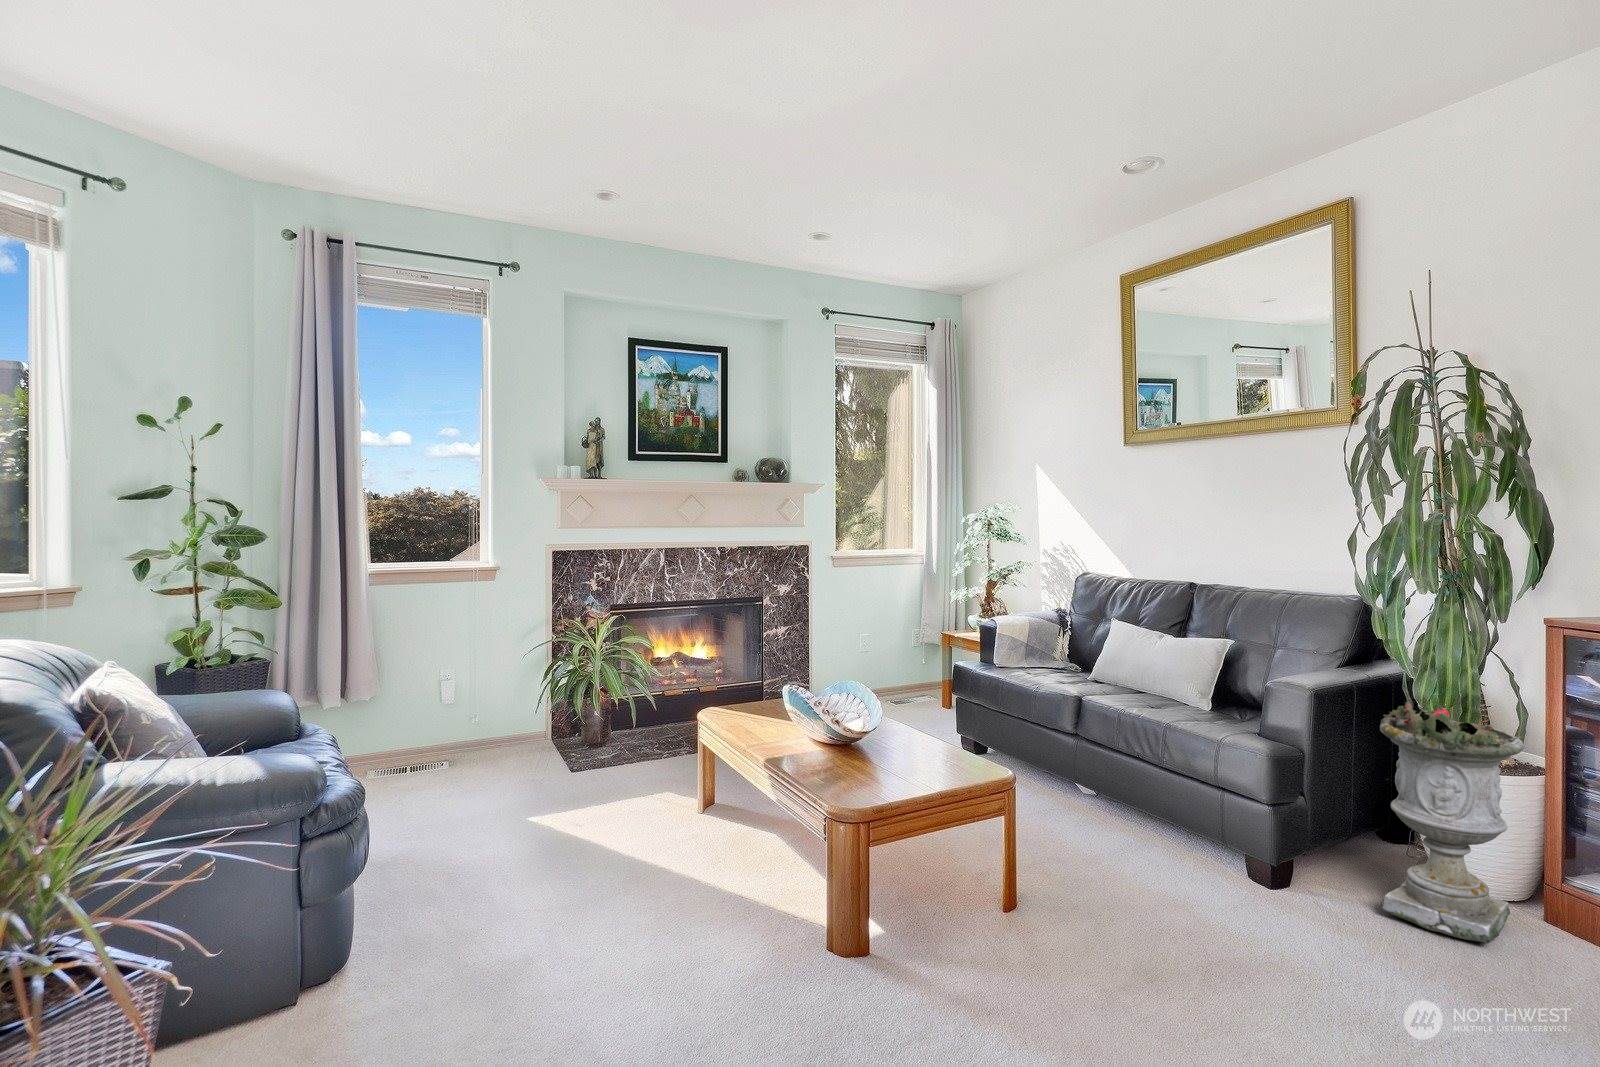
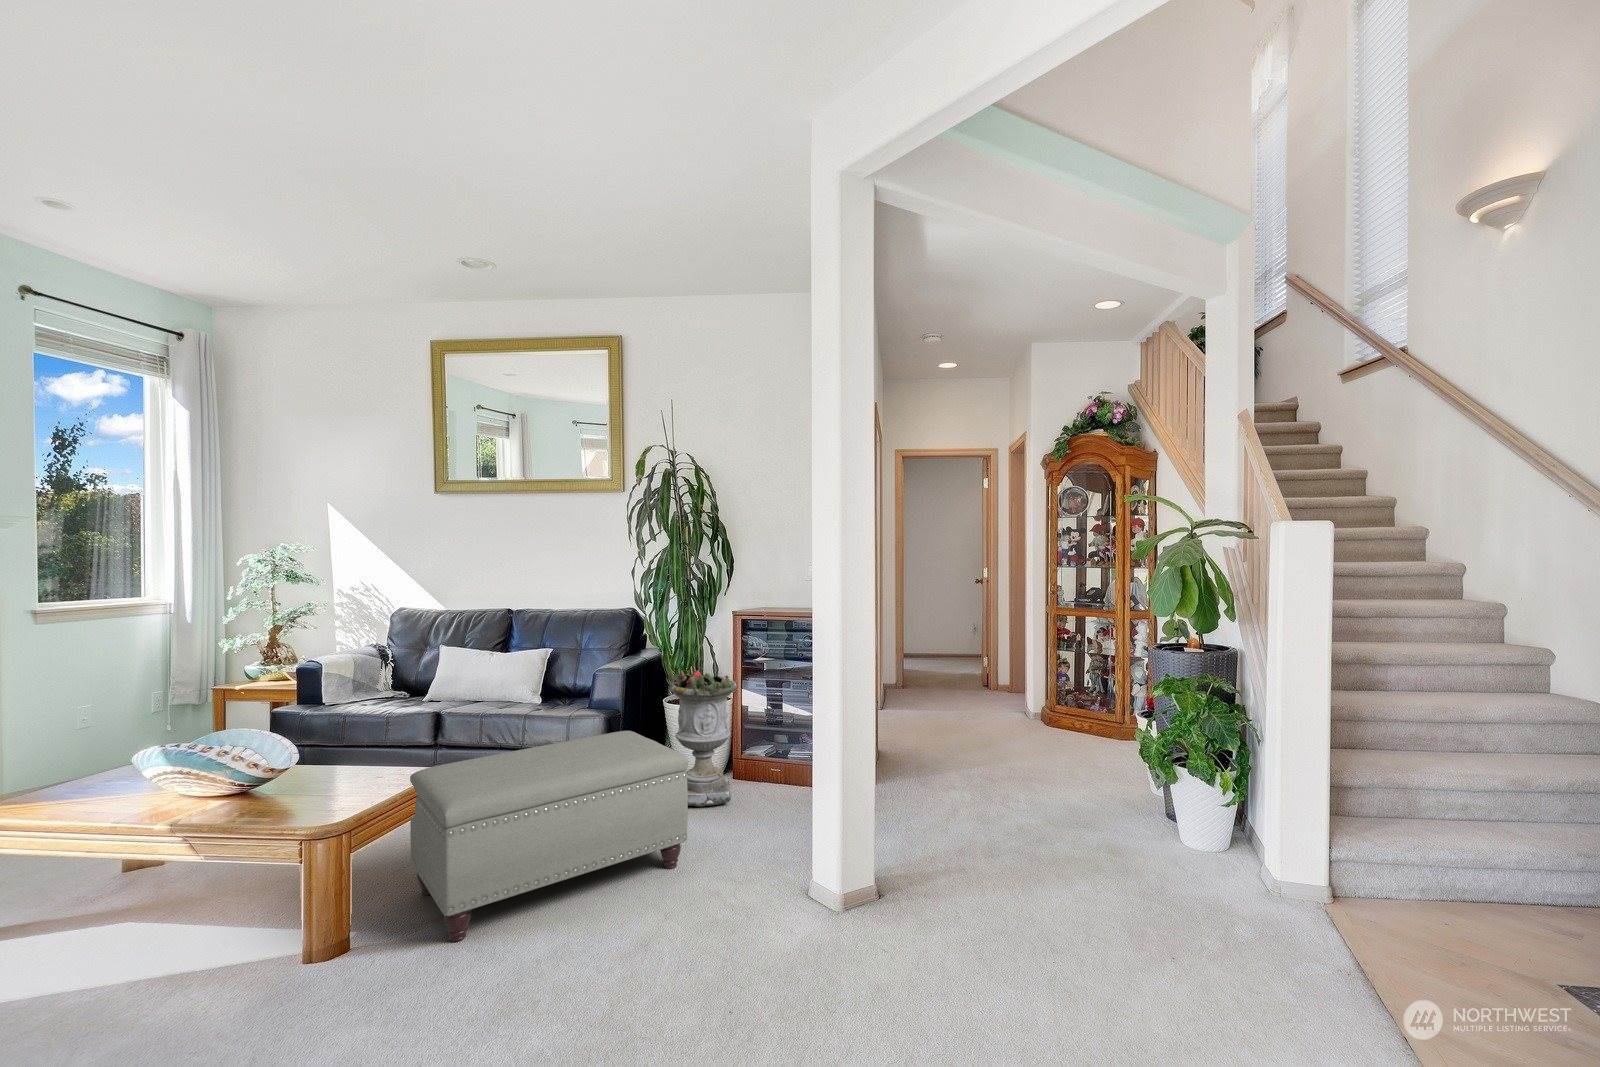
ottoman: none [971,743,1333,993] -> present [410,731,688,942]

